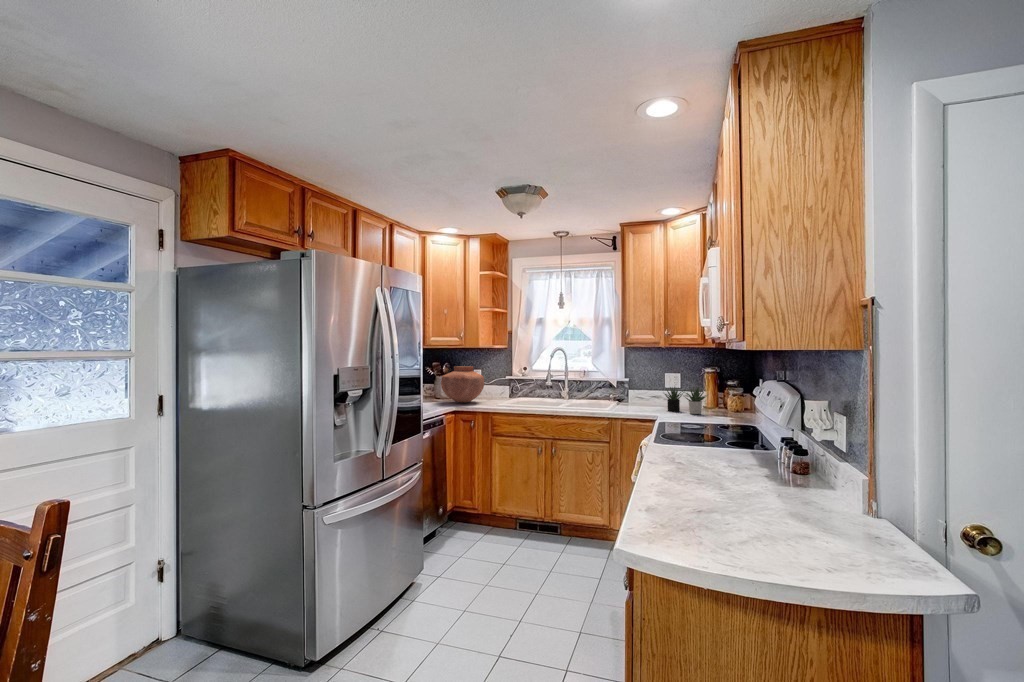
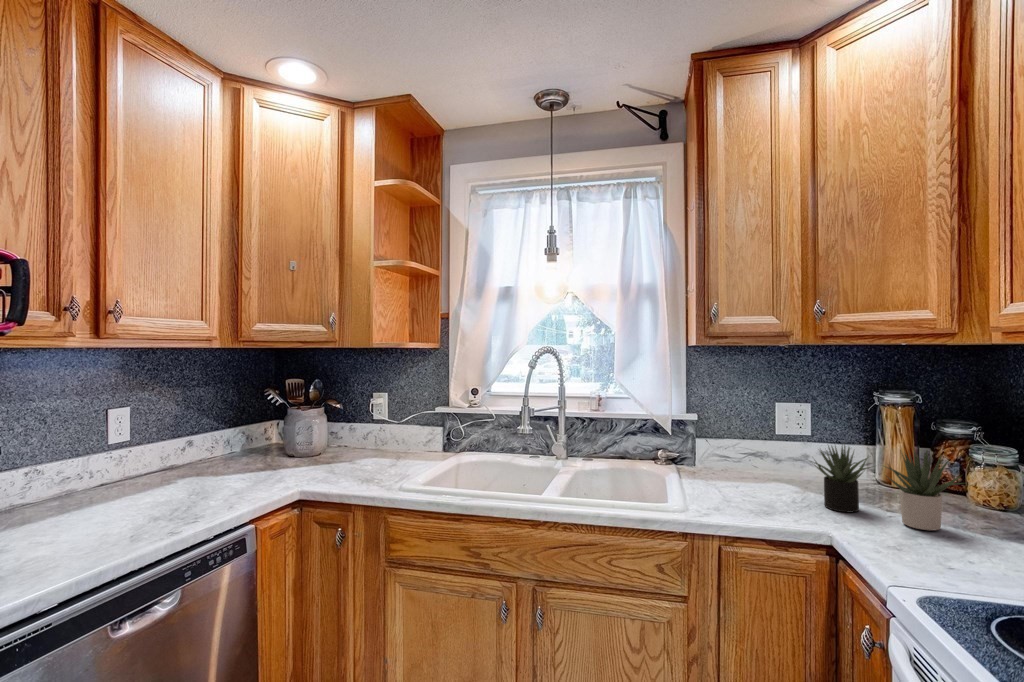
vase: present [441,366,484,403] -> none [275,389,381,473]

